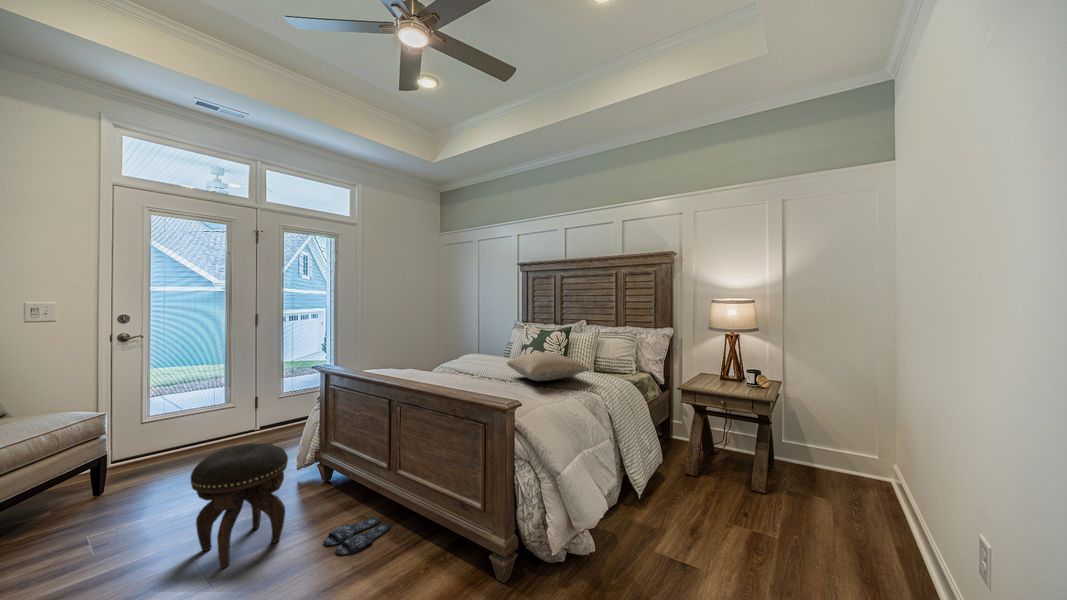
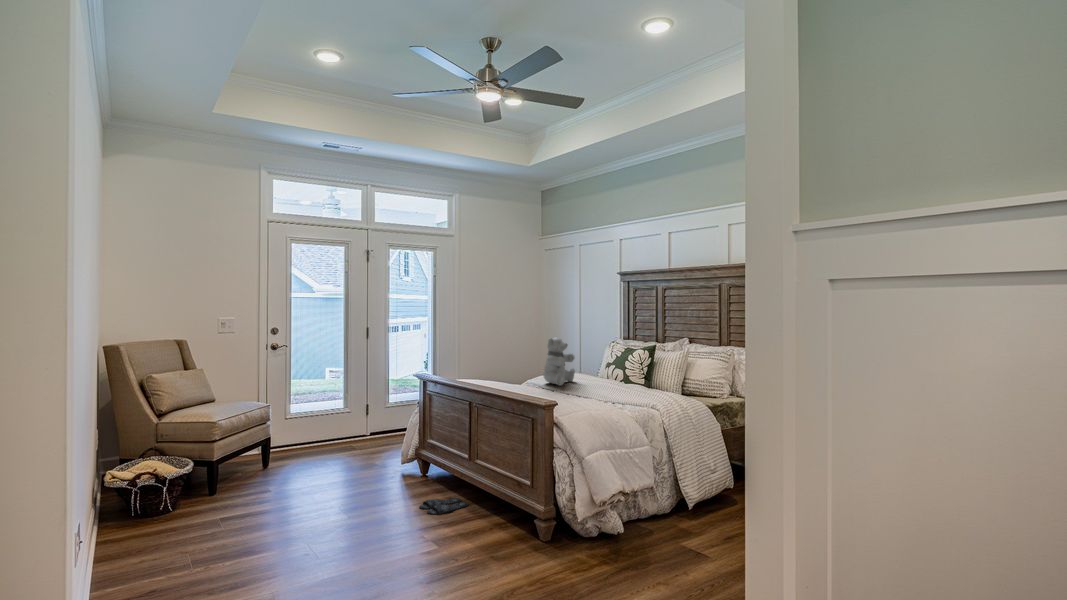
teddy bear: none [465,321,496,371] -> present [543,337,575,386]
pillow: present [507,352,589,381] -> none [578,368,651,395]
footstool: present [191,443,288,568] -> none [335,428,395,510]

